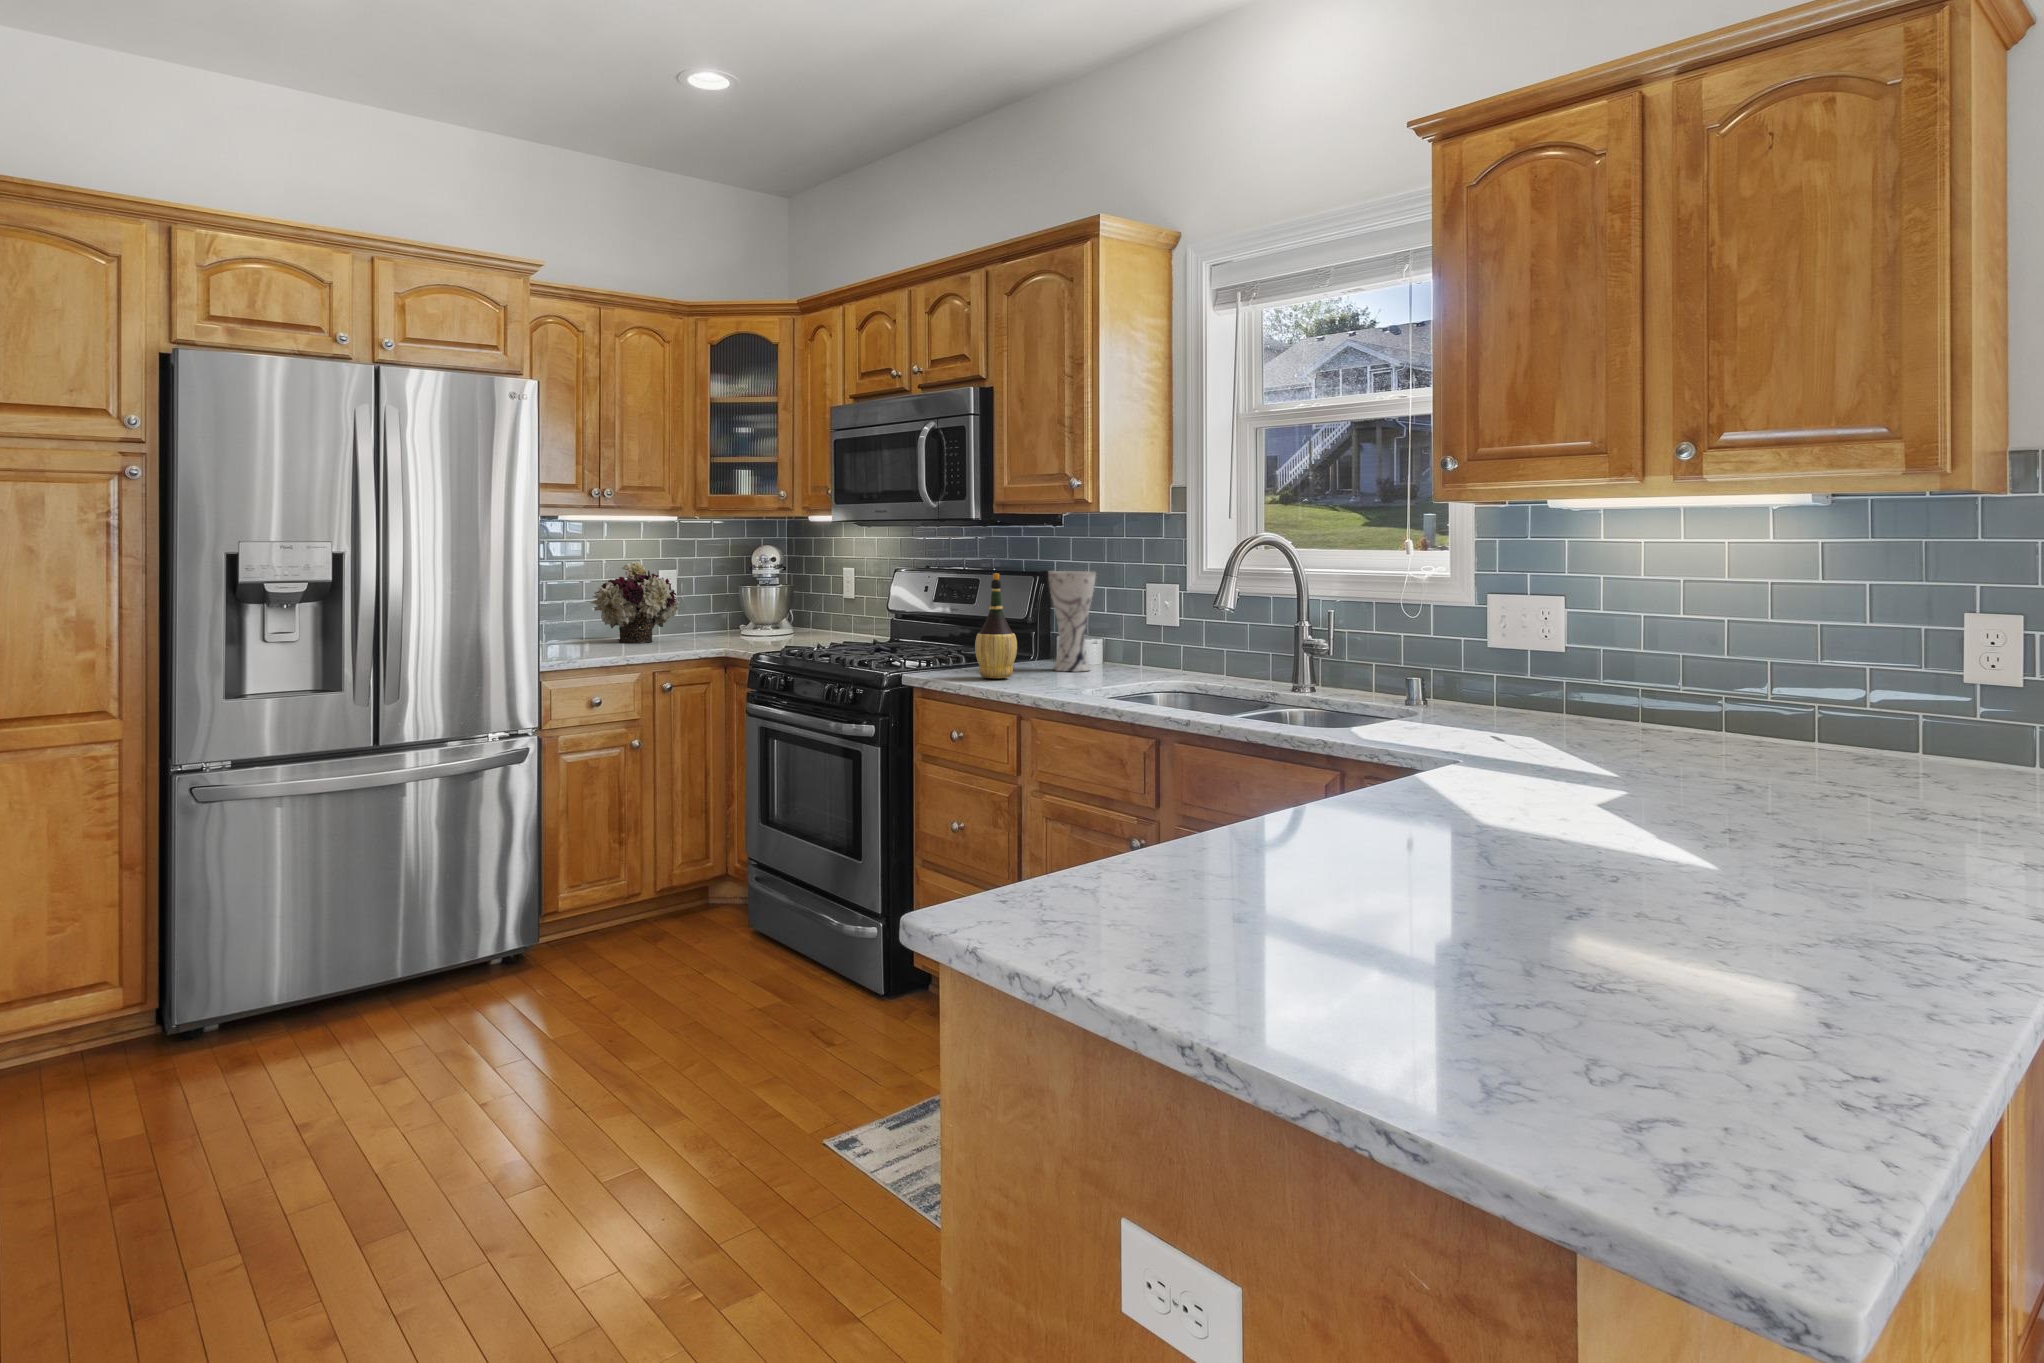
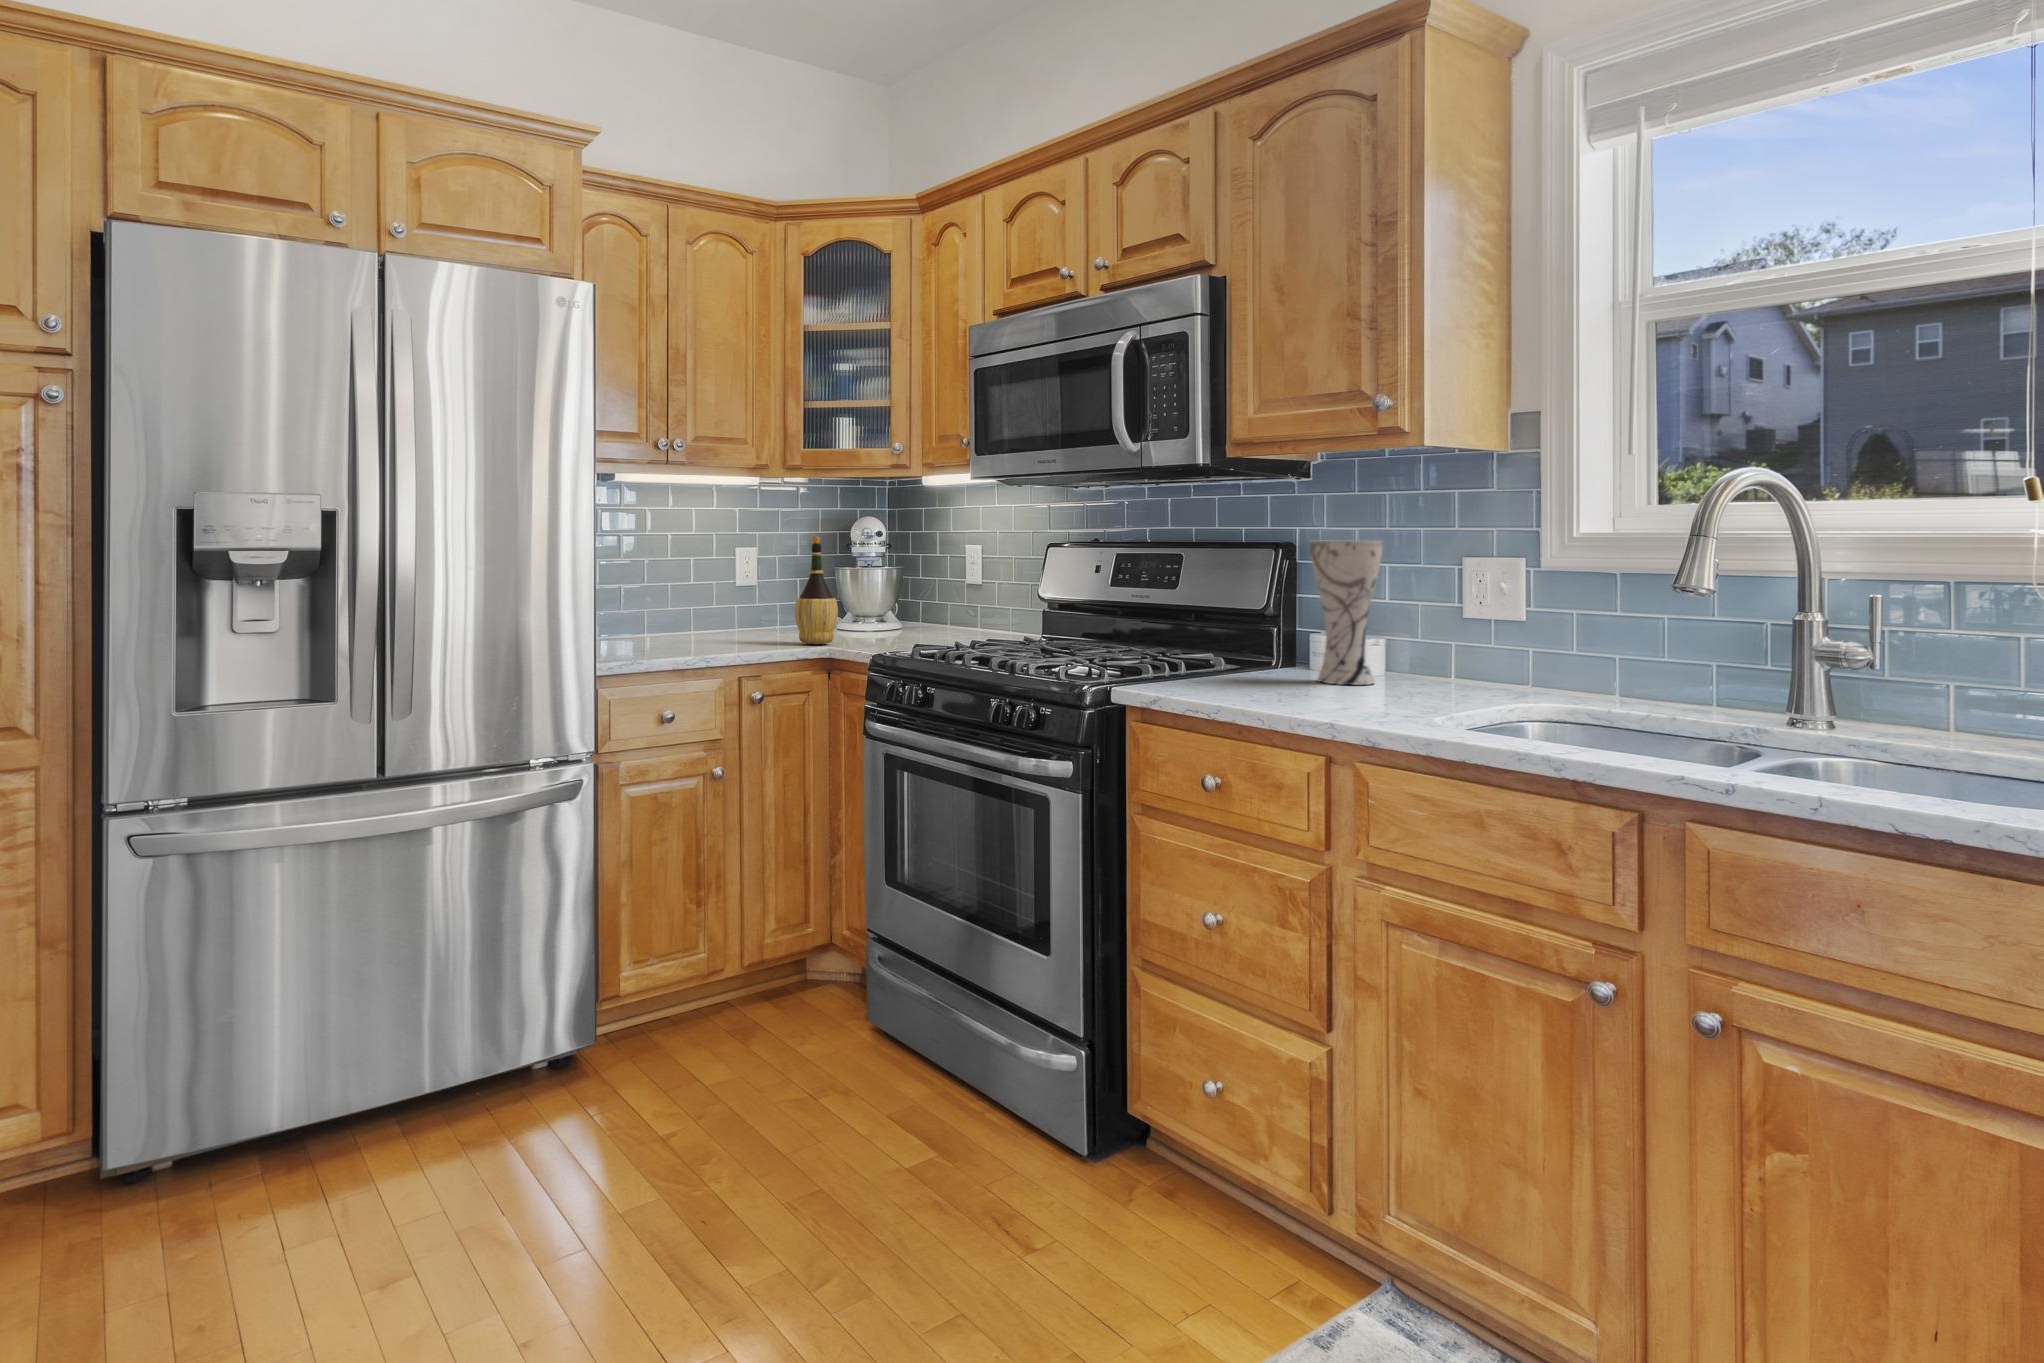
flower arrangement: present [590,561,680,643] -> none [656,534,766,638]
wine bottle: present [975,573,1017,678] -> present [795,537,838,644]

